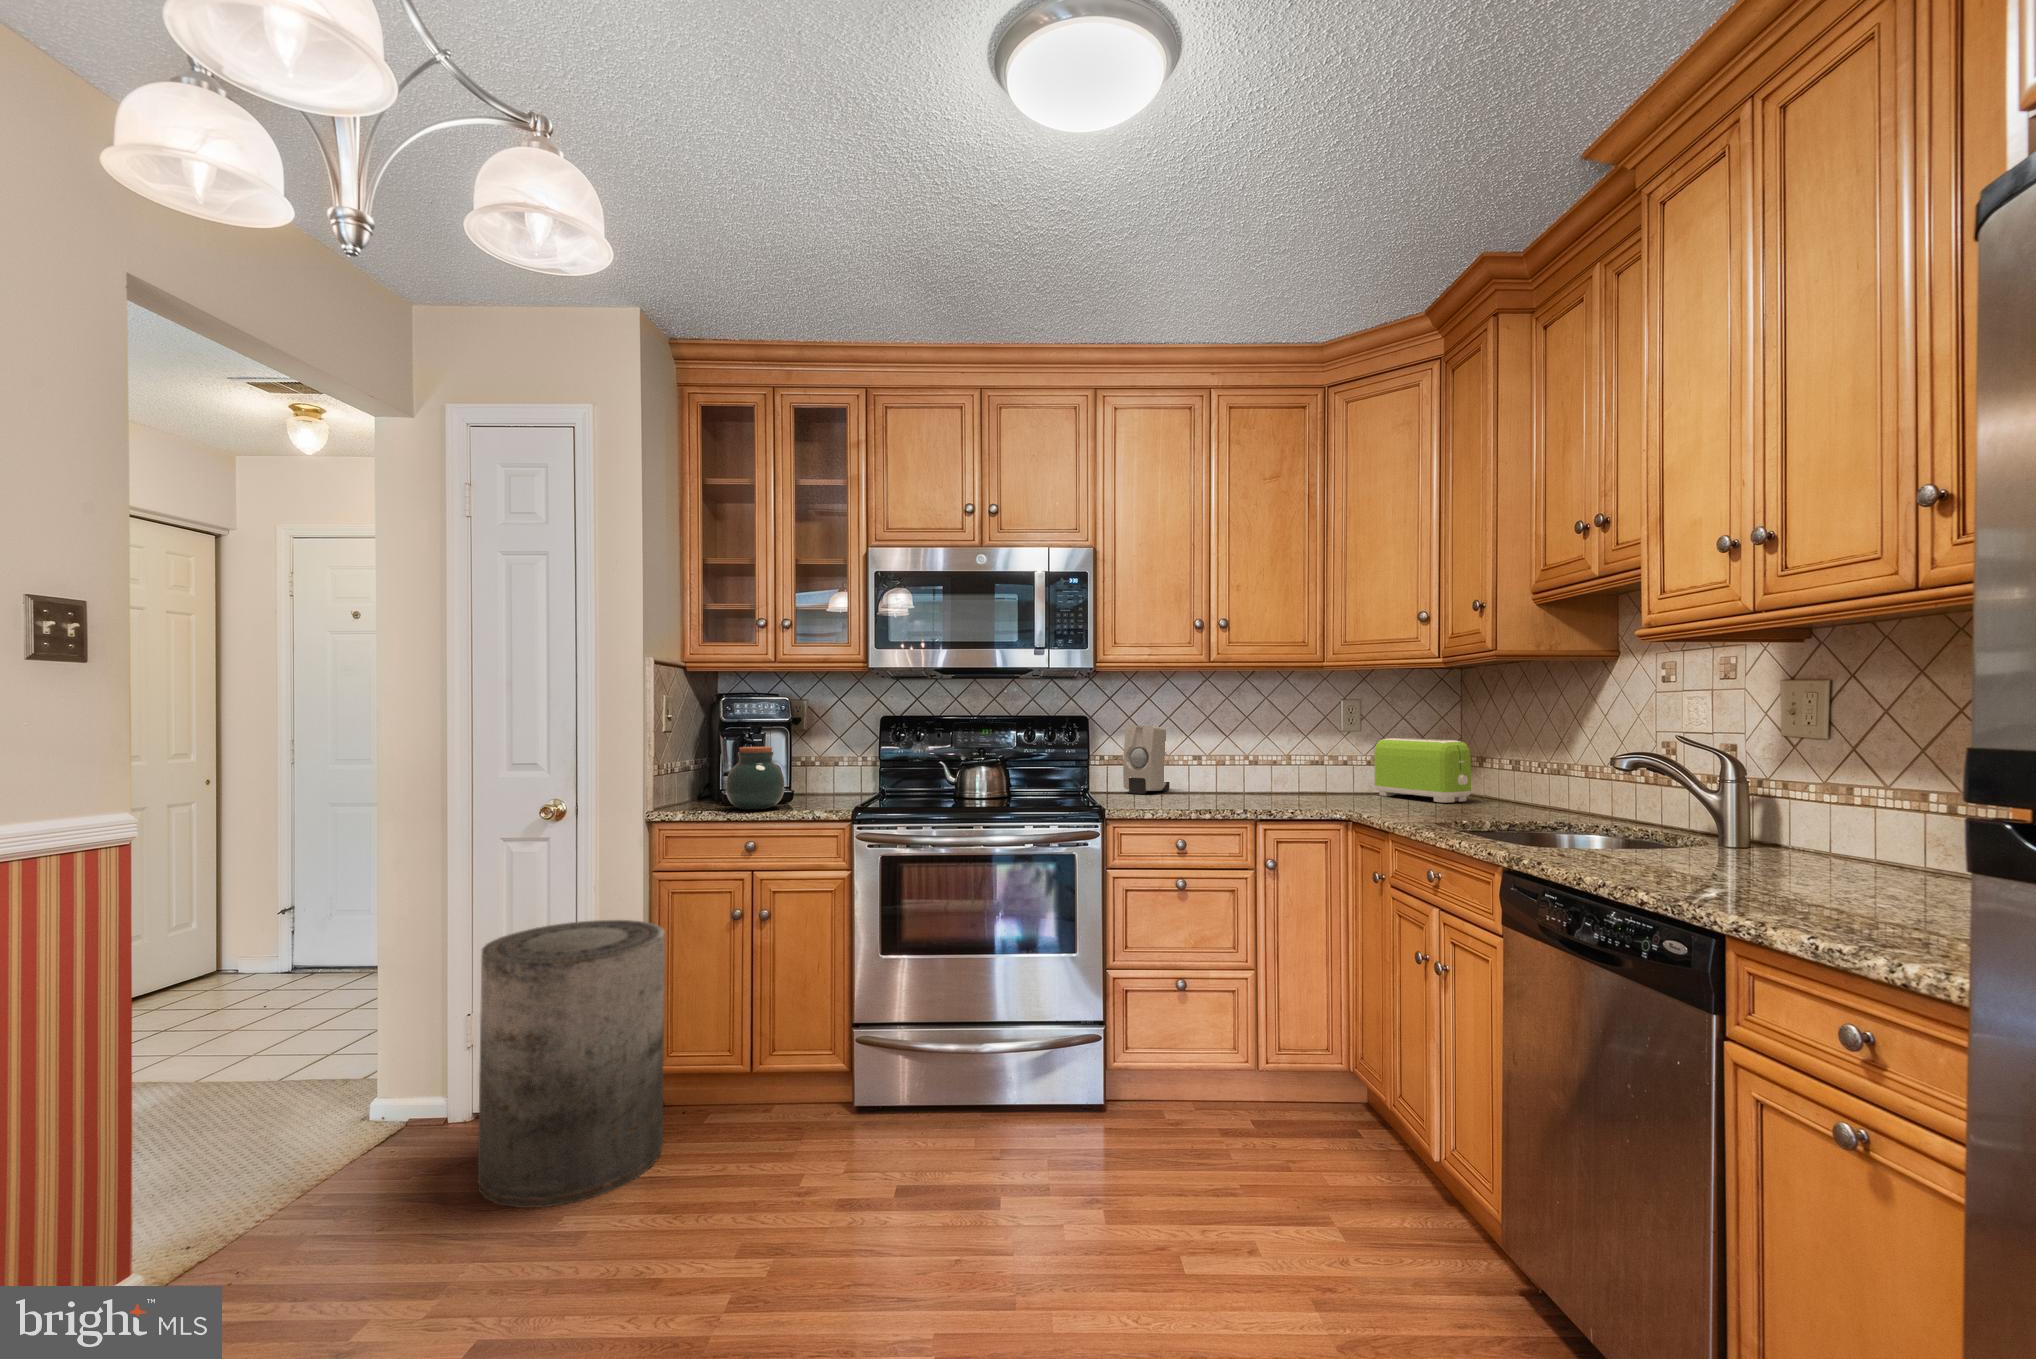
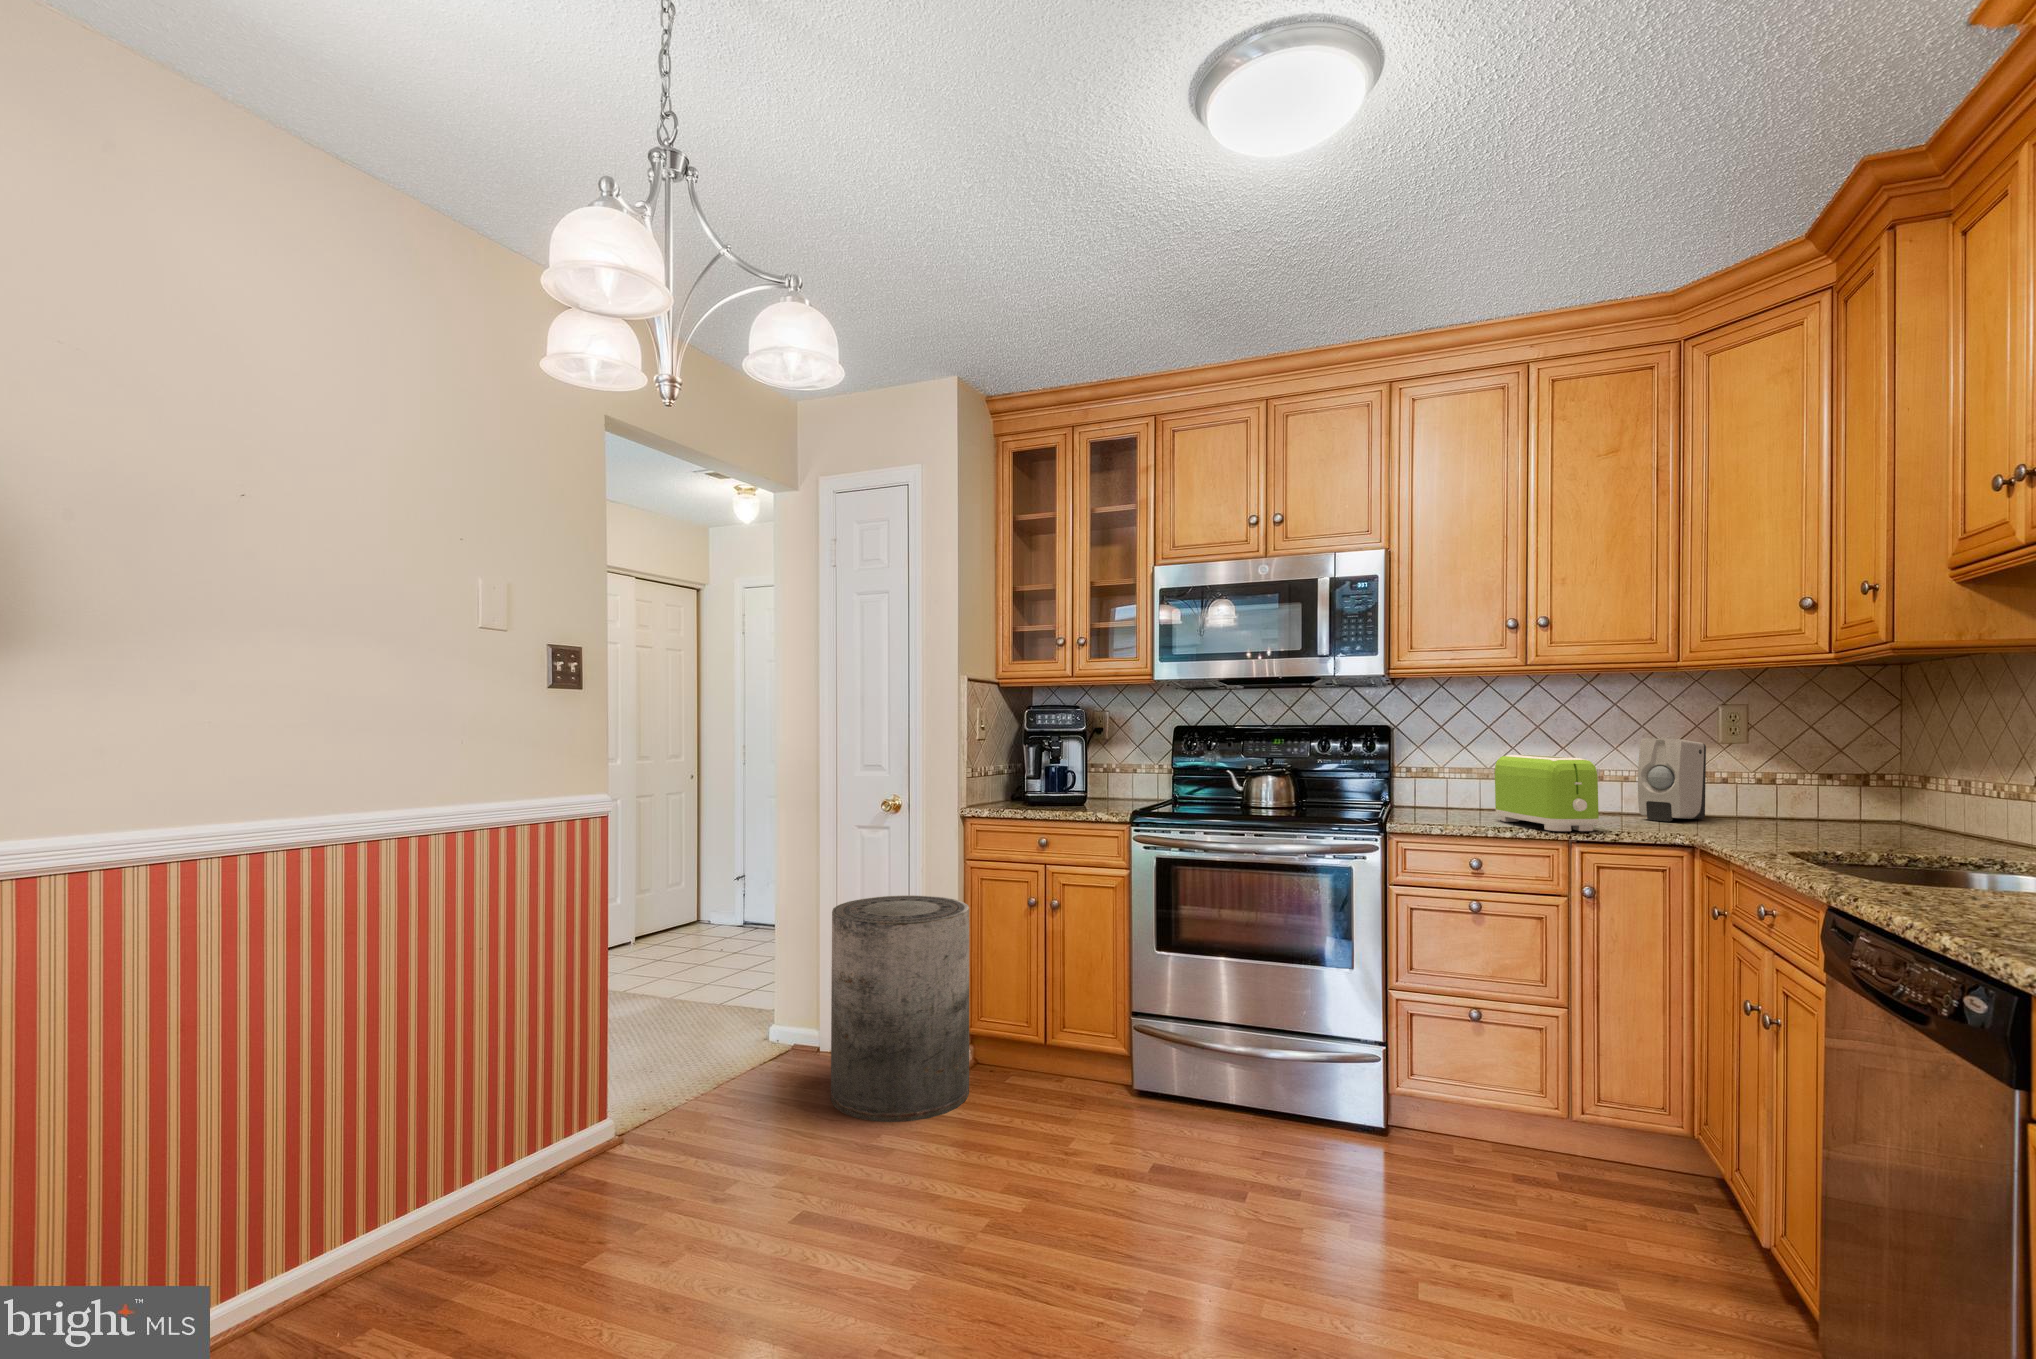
soap dispenser: present [1123,725,1170,794] -> present [1638,738,1706,822]
toaster: present [1374,738,1471,803] -> present [1495,755,1599,831]
jar: present [726,747,784,810] -> none [1028,752,1078,809]

